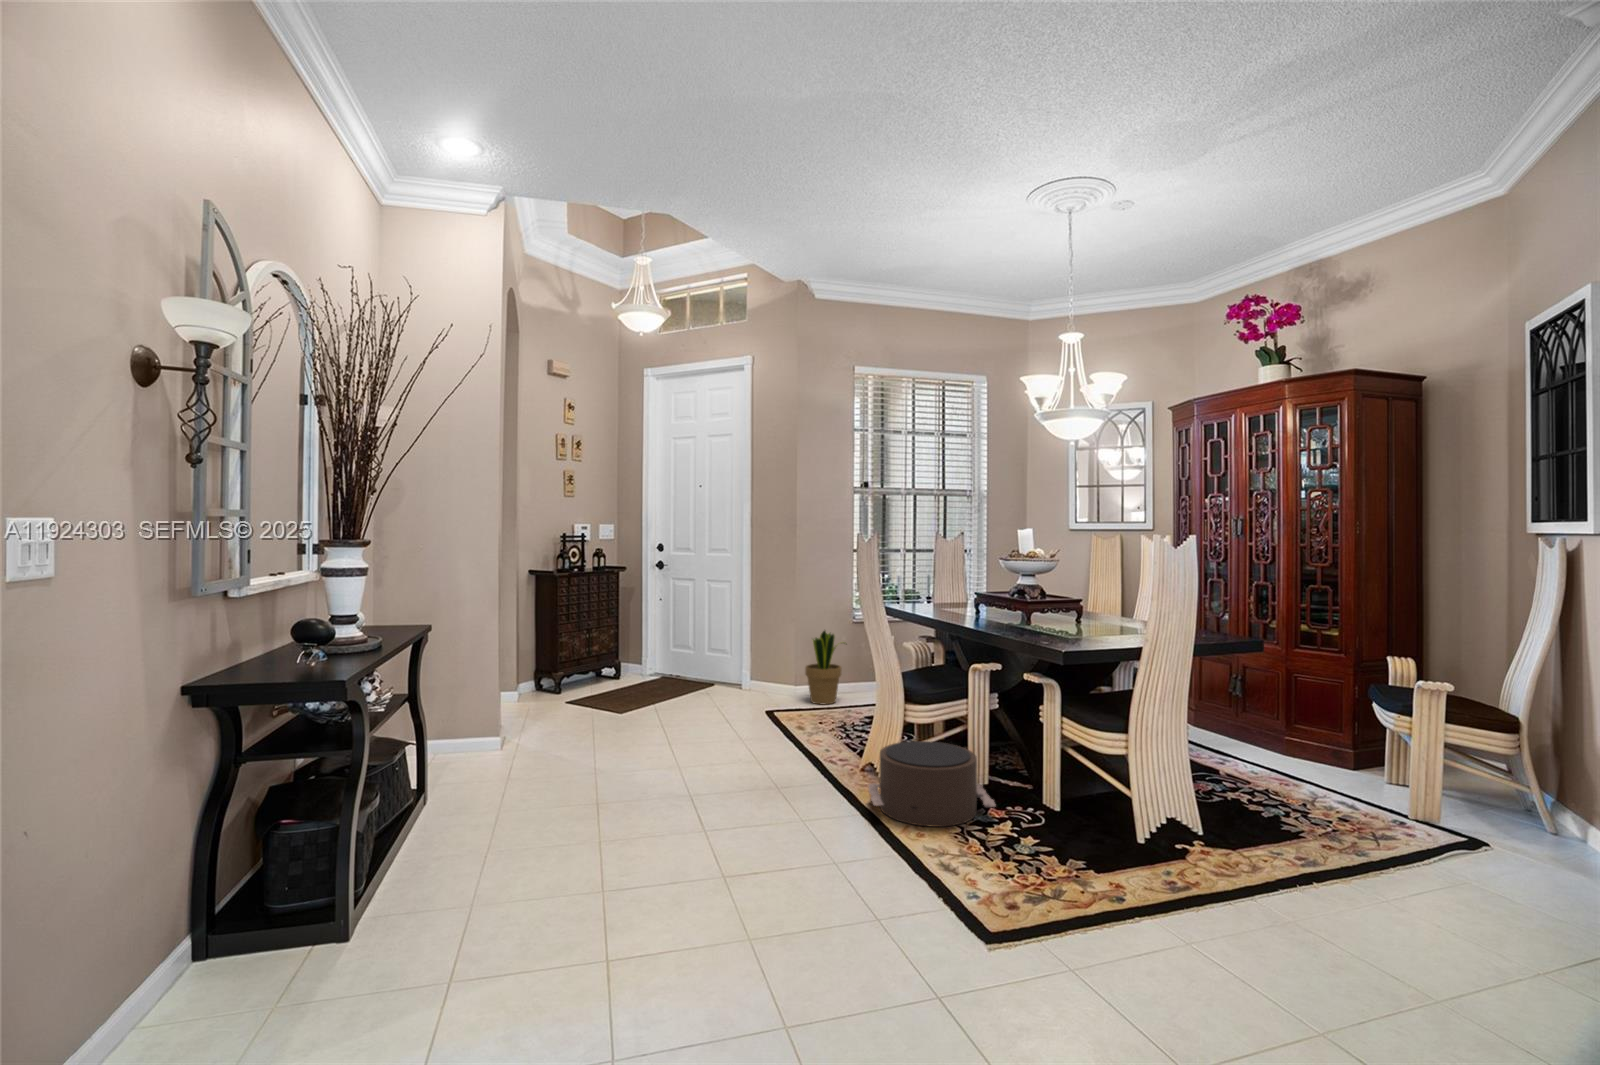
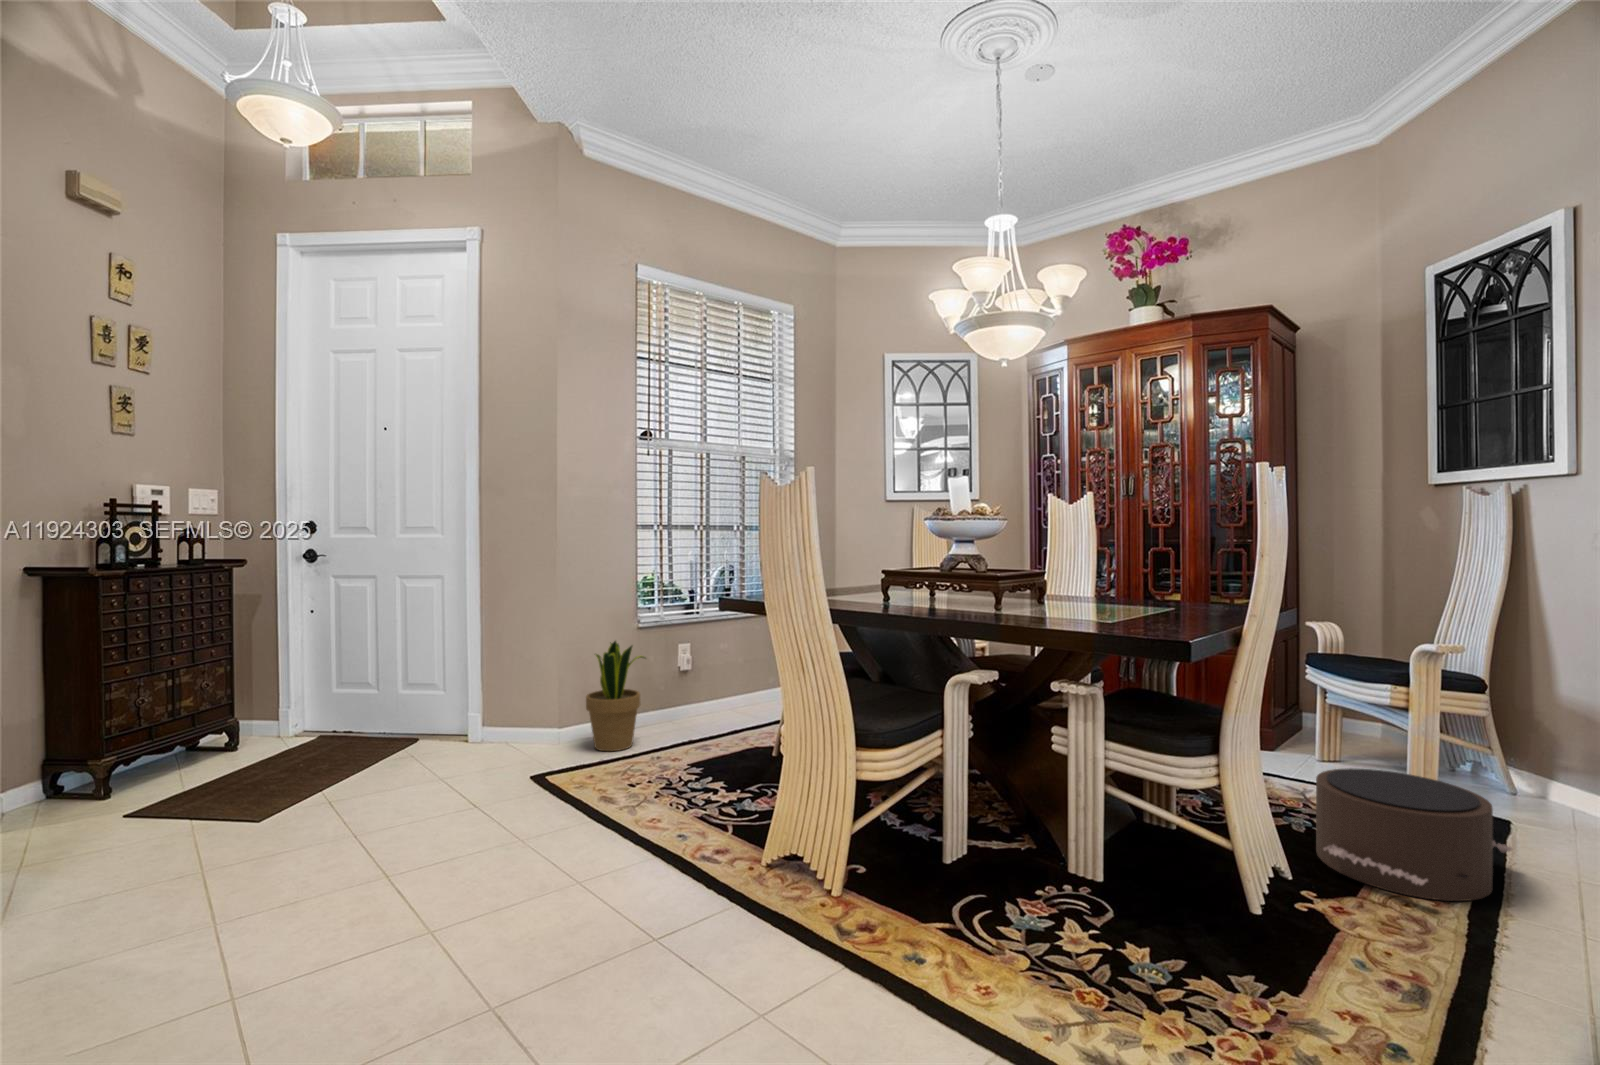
pouf: present [869,741,995,827] -> present [1316,768,1512,901]

